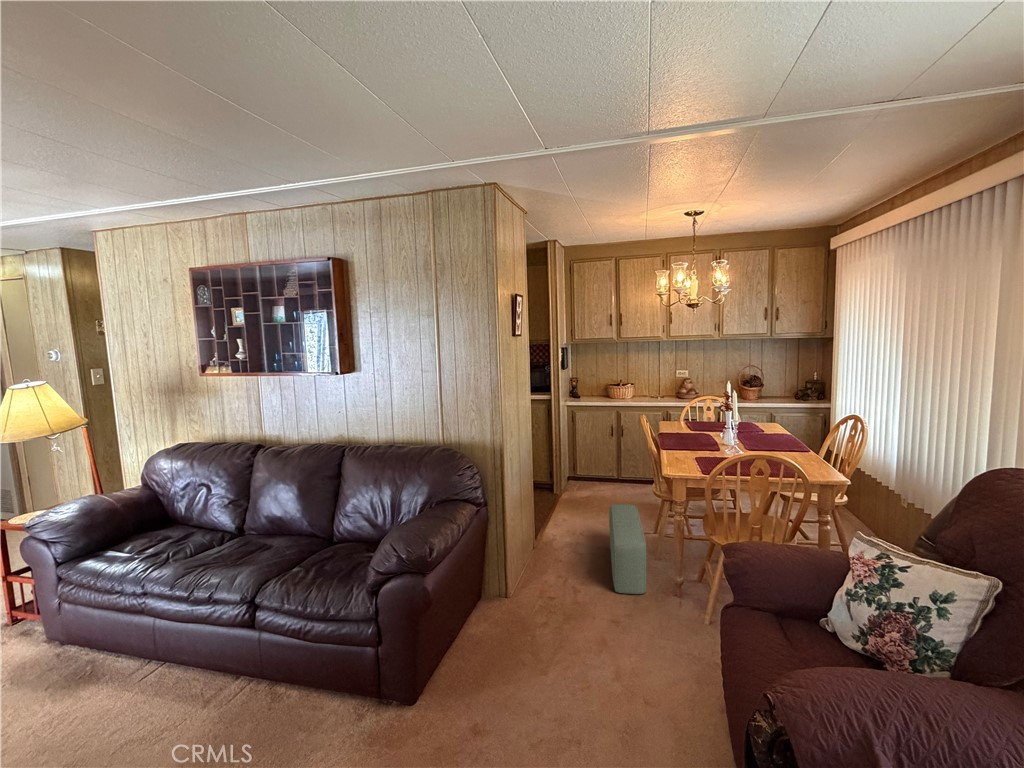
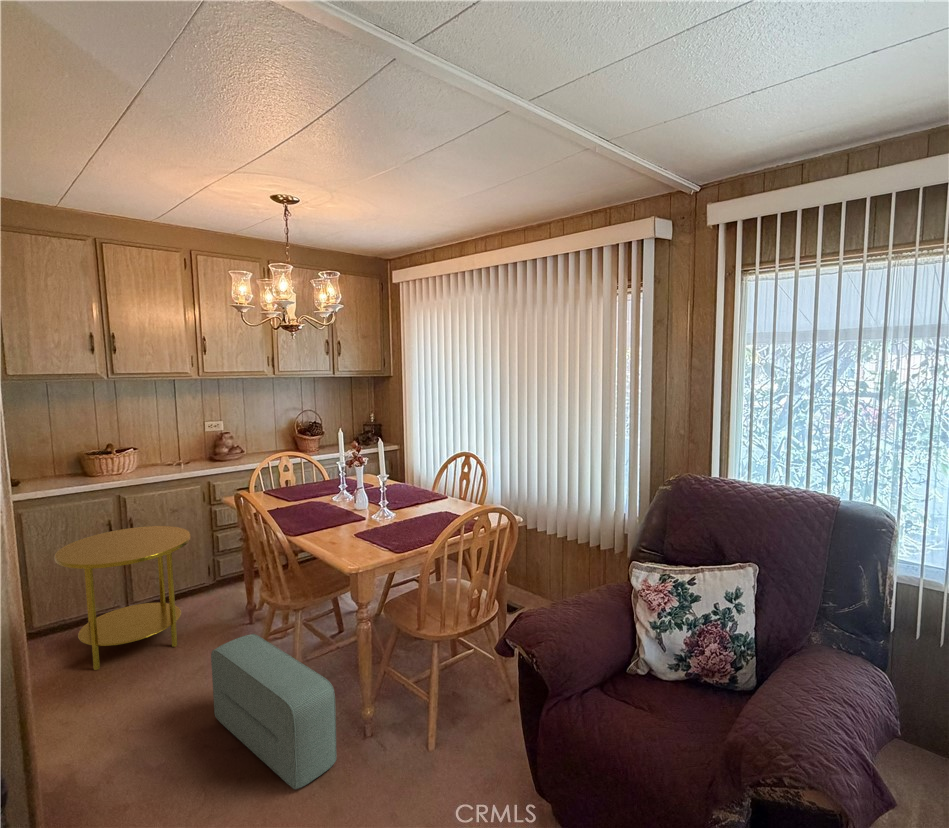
side table: none [573,431,641,507] -> present [54,526,191,670]

